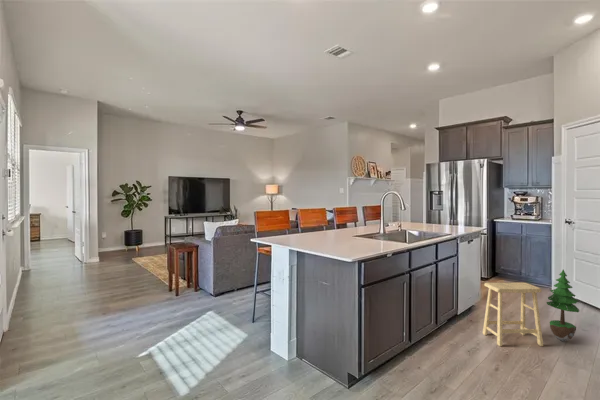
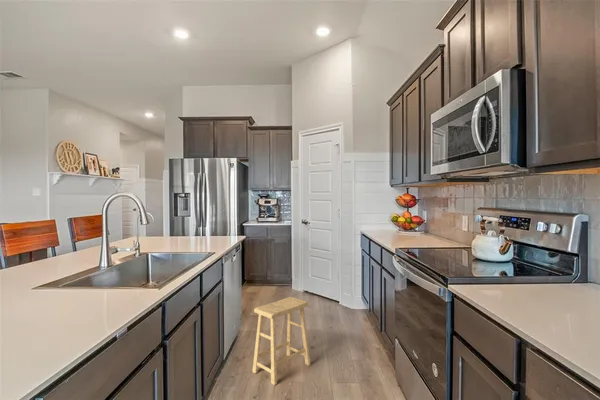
potted tree: present [547,270,579,341] -> none [308,275,334,351]

